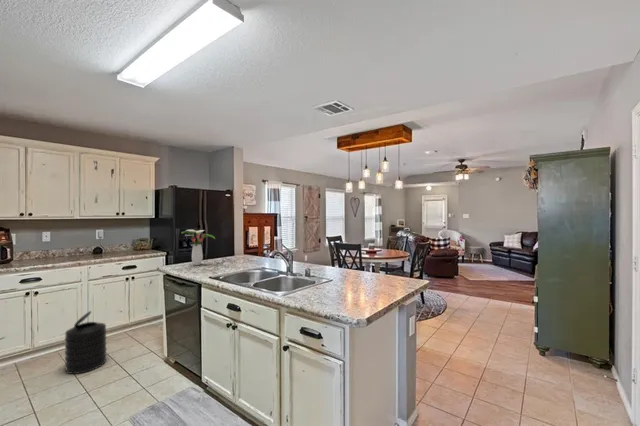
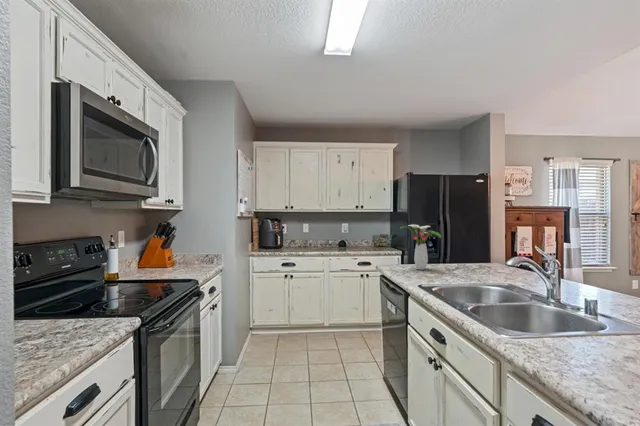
trash can: present [65,312,106,374] -> none [305,302,337,361]

